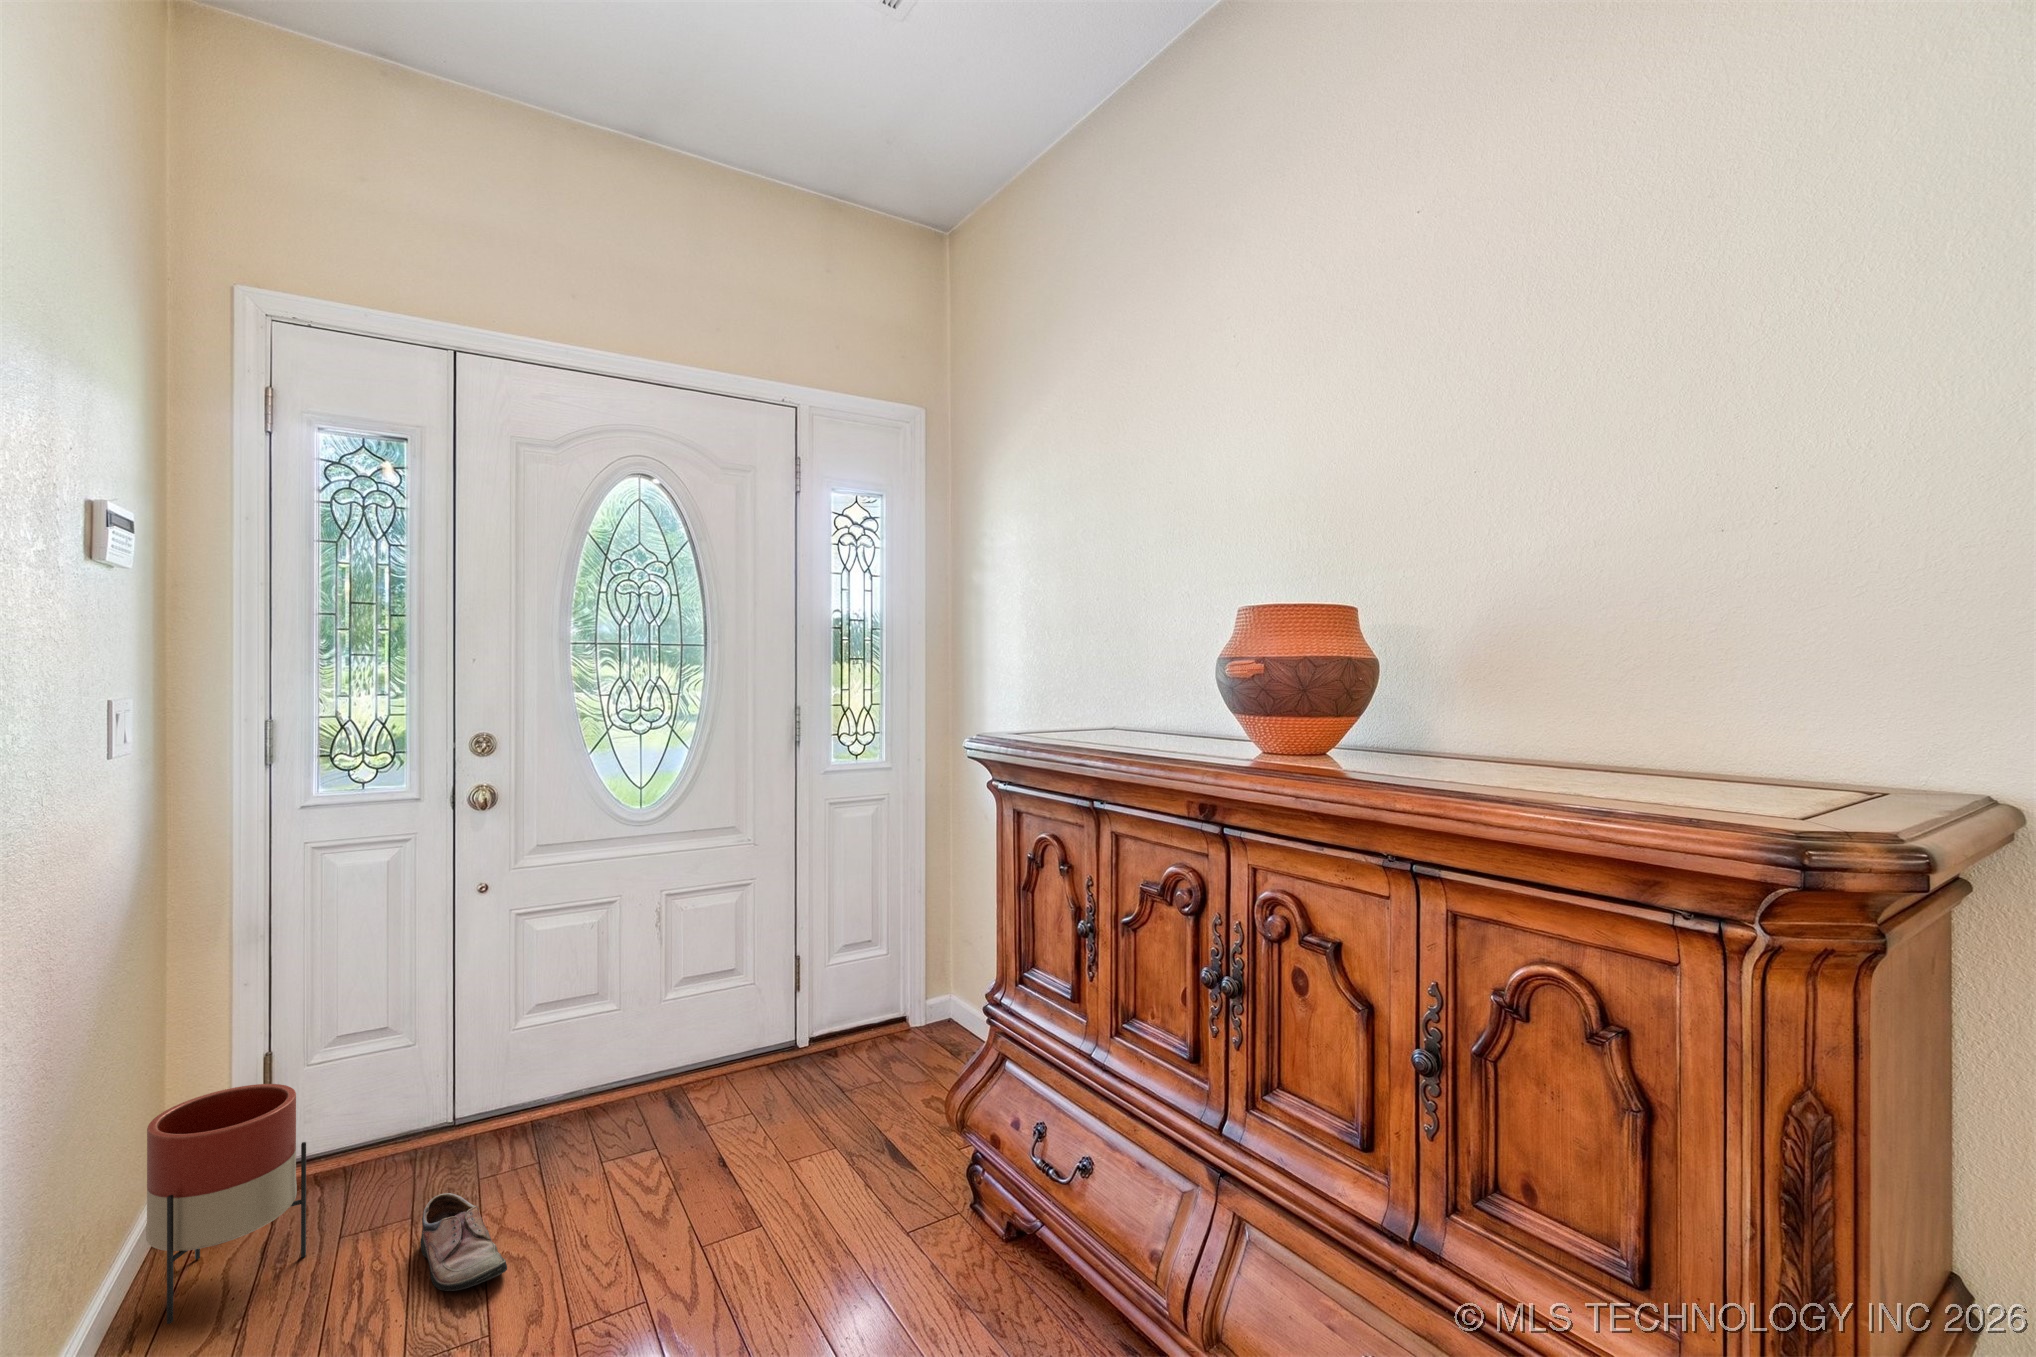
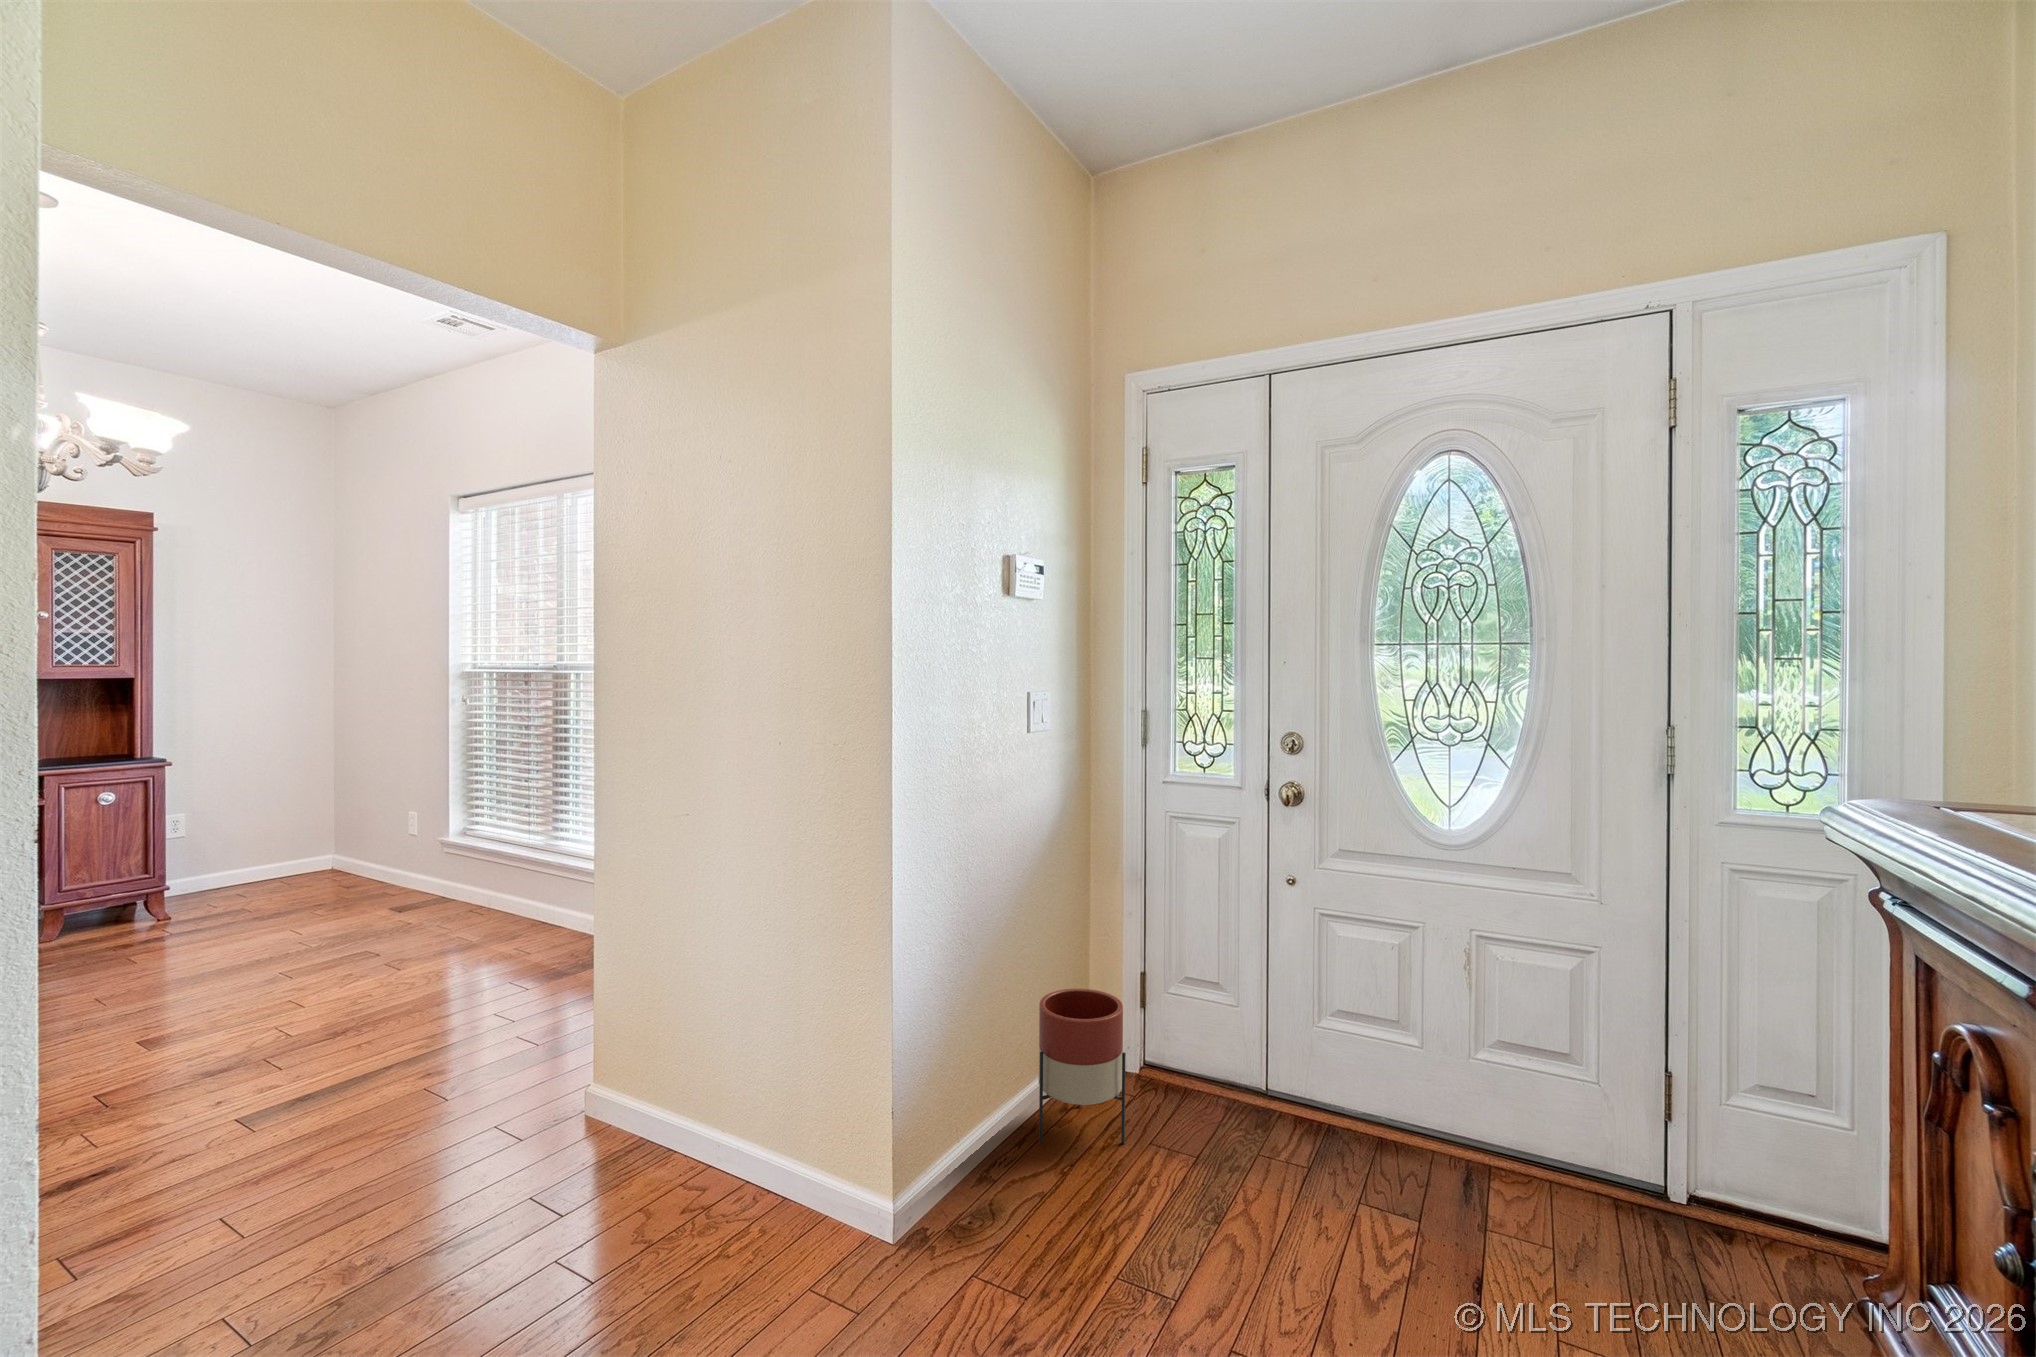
shoe: present [420,1193,507,1291] -> none [1170,1148,1222,1252]

